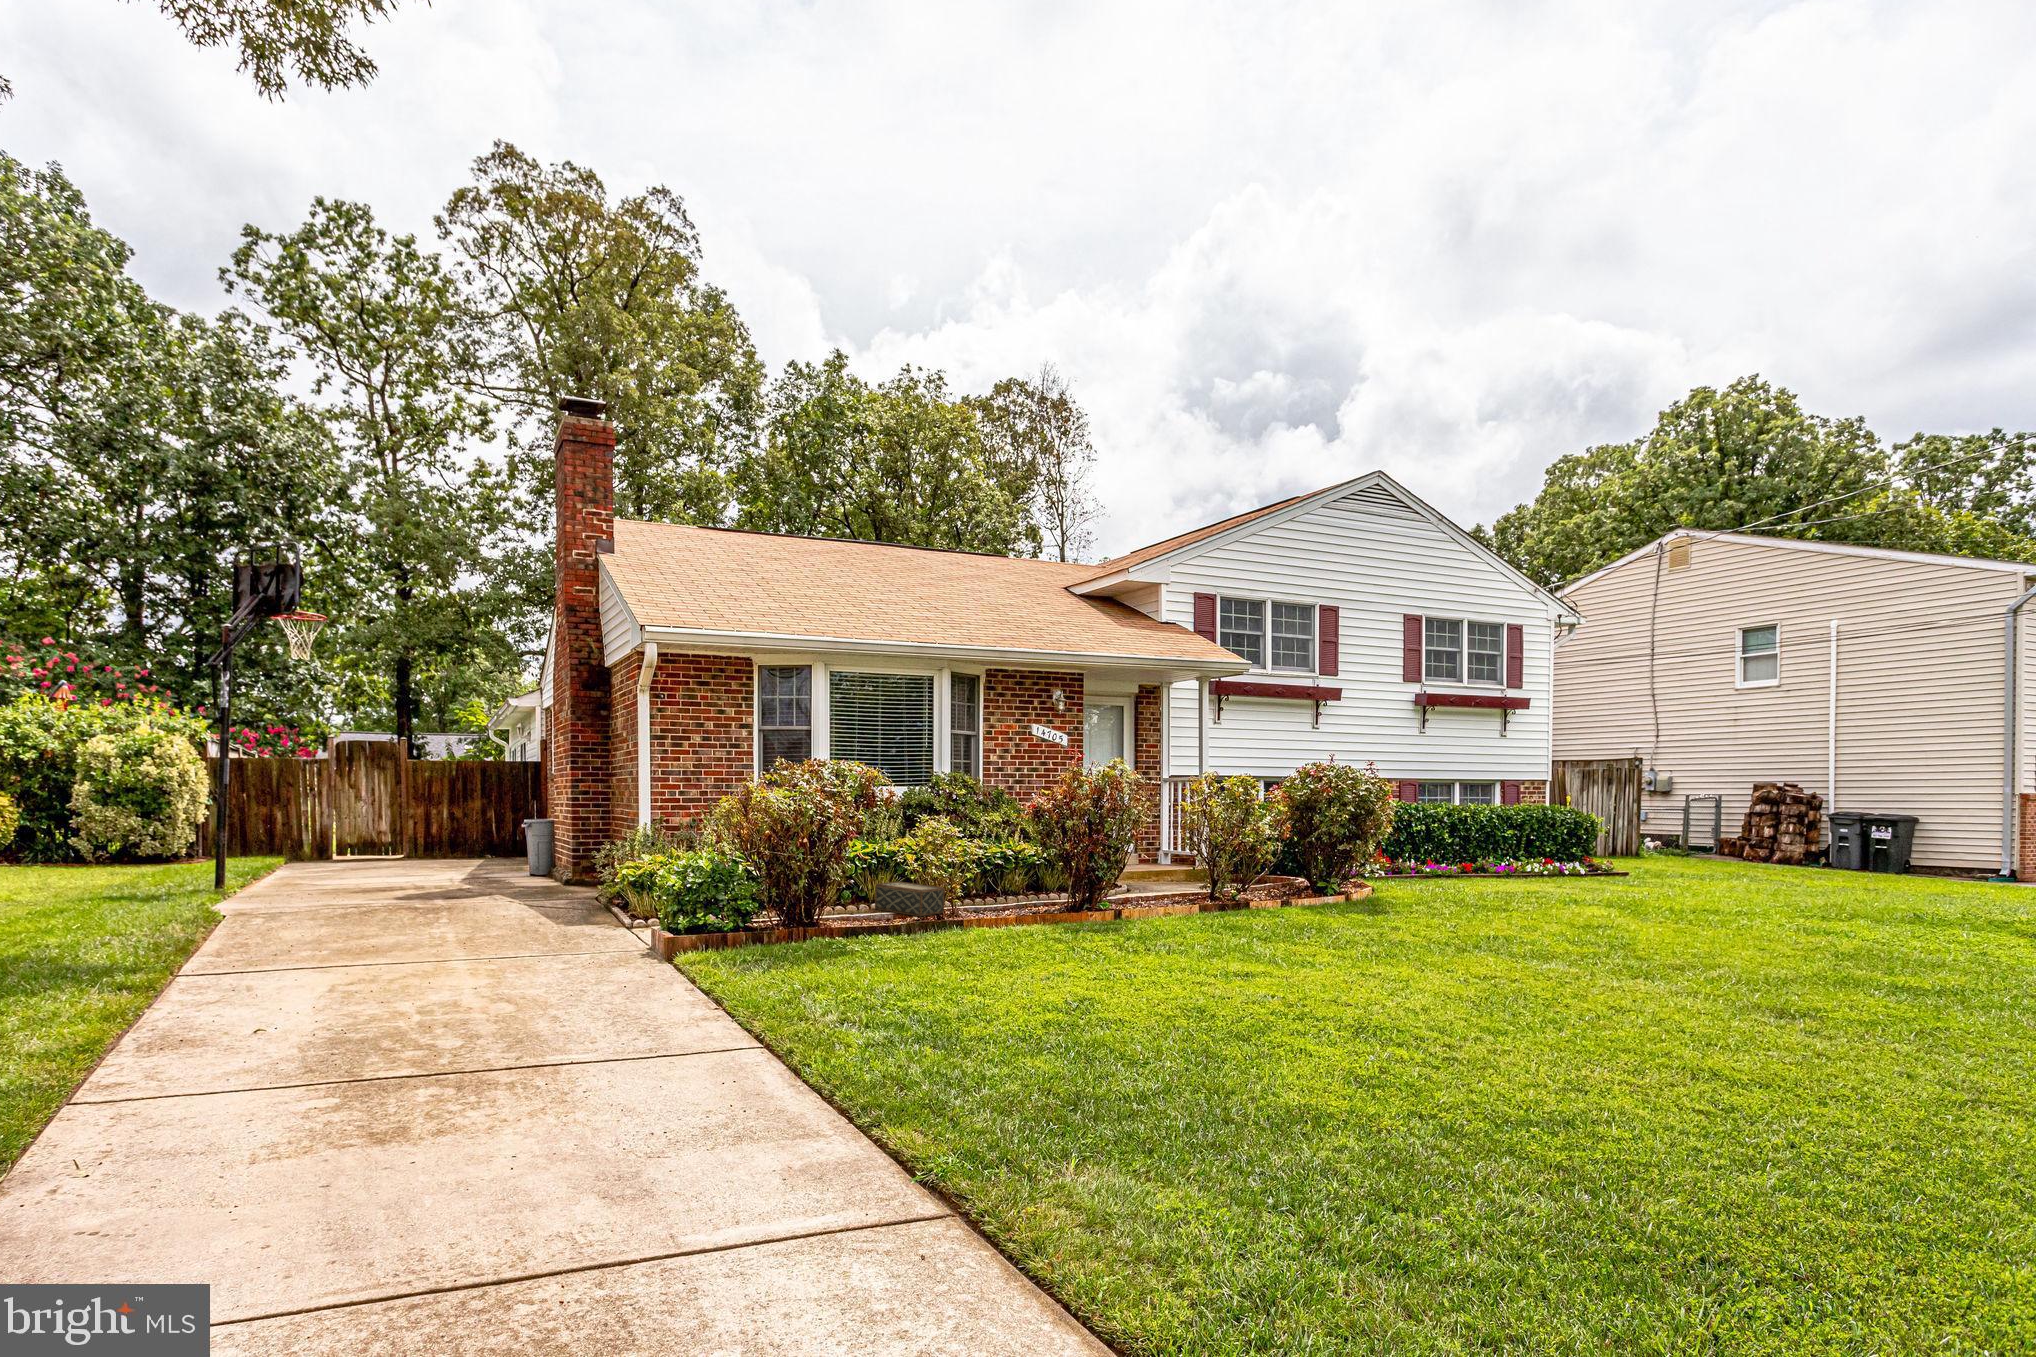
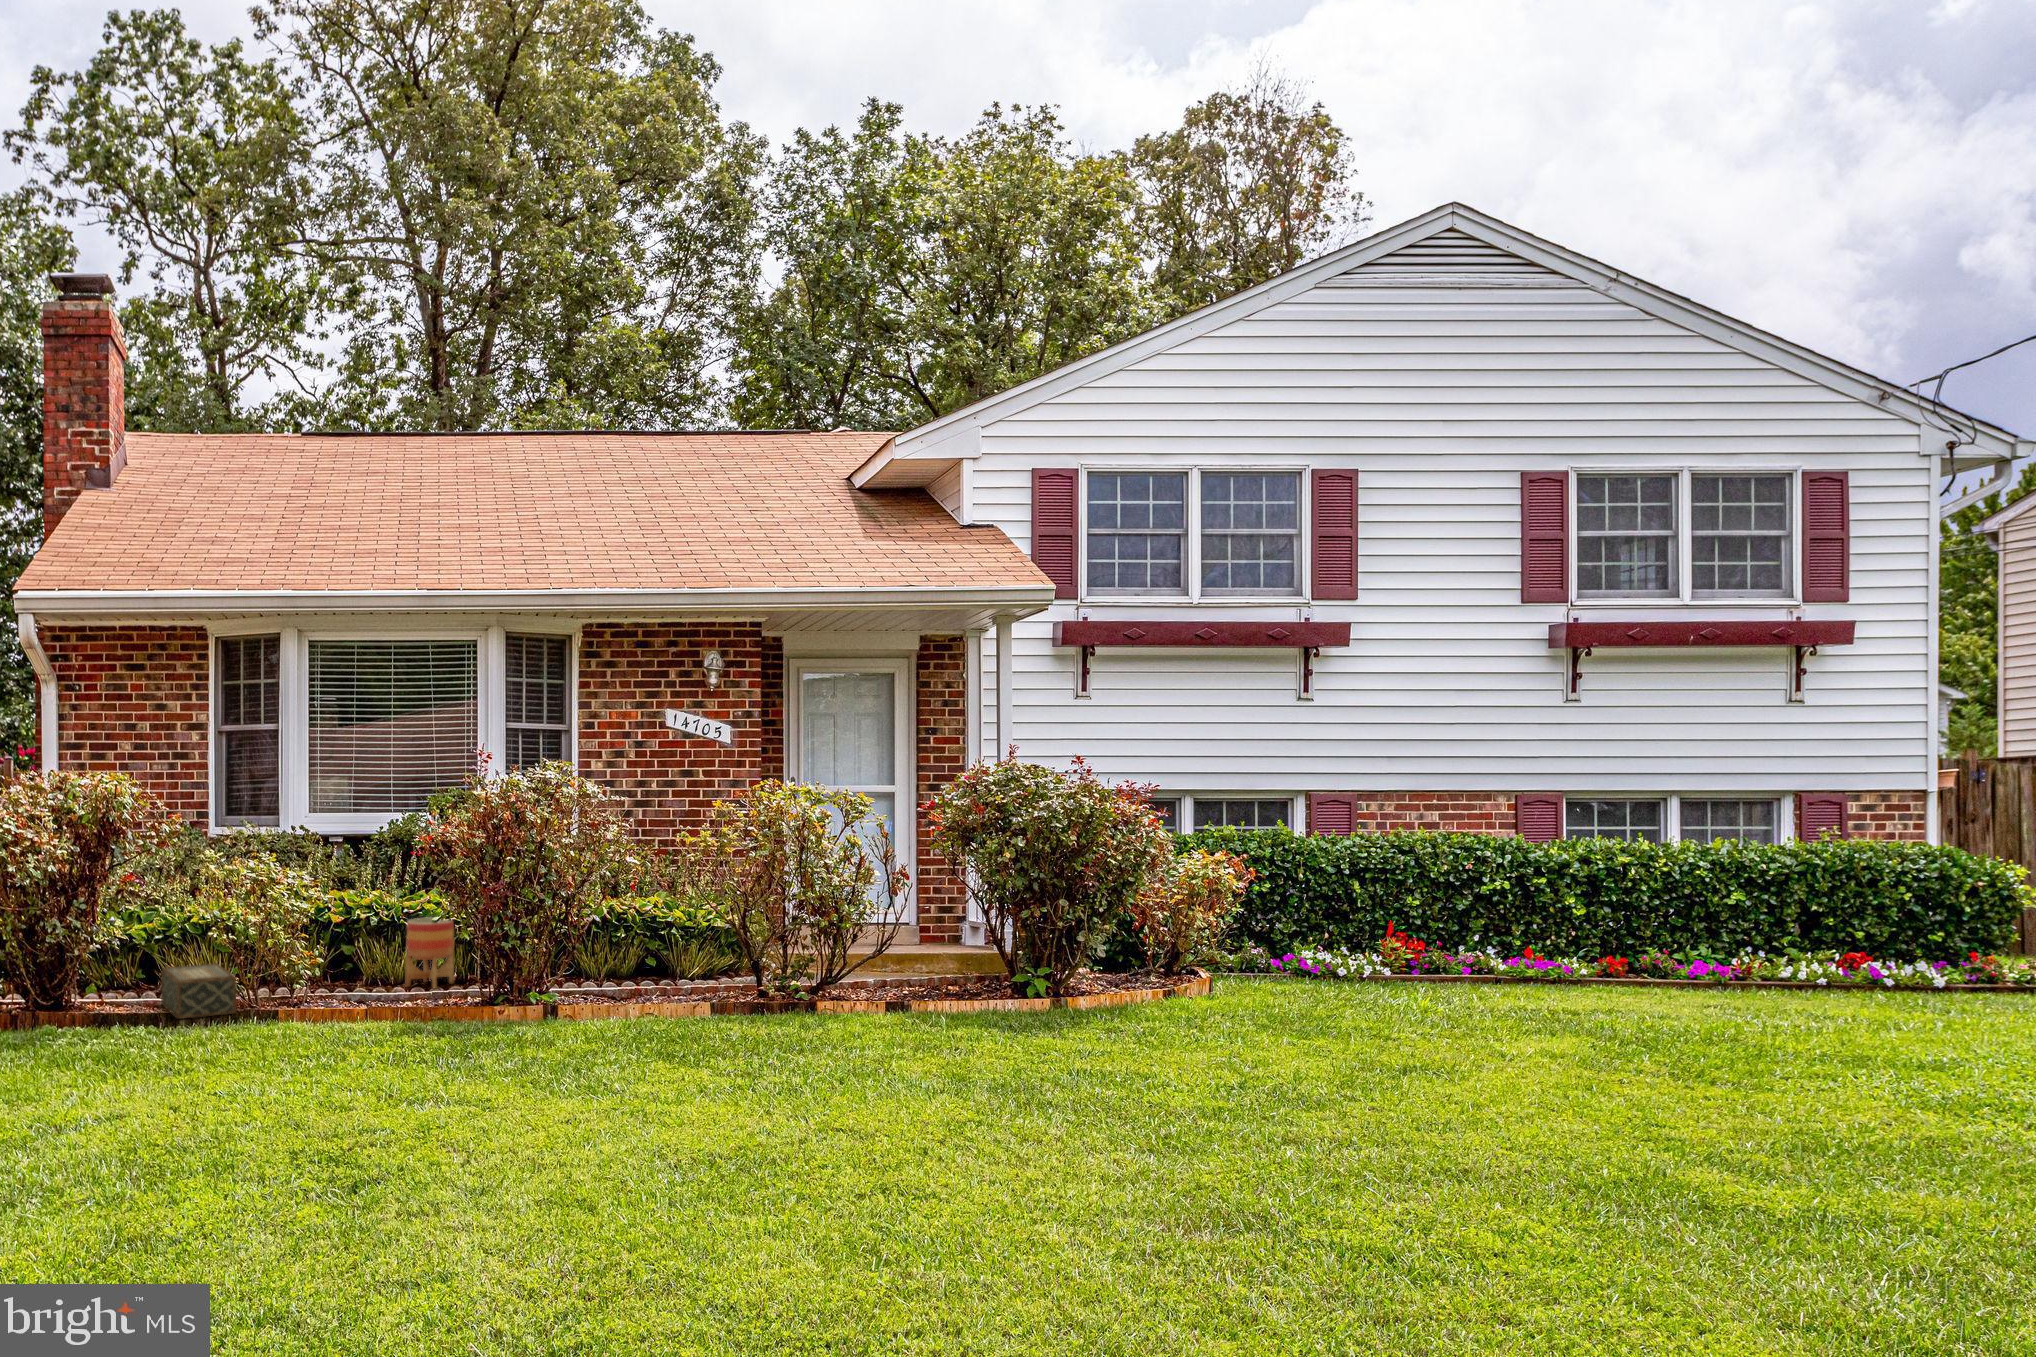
planter: none [982,852,1011,898] -> present [405,917,454,988]

